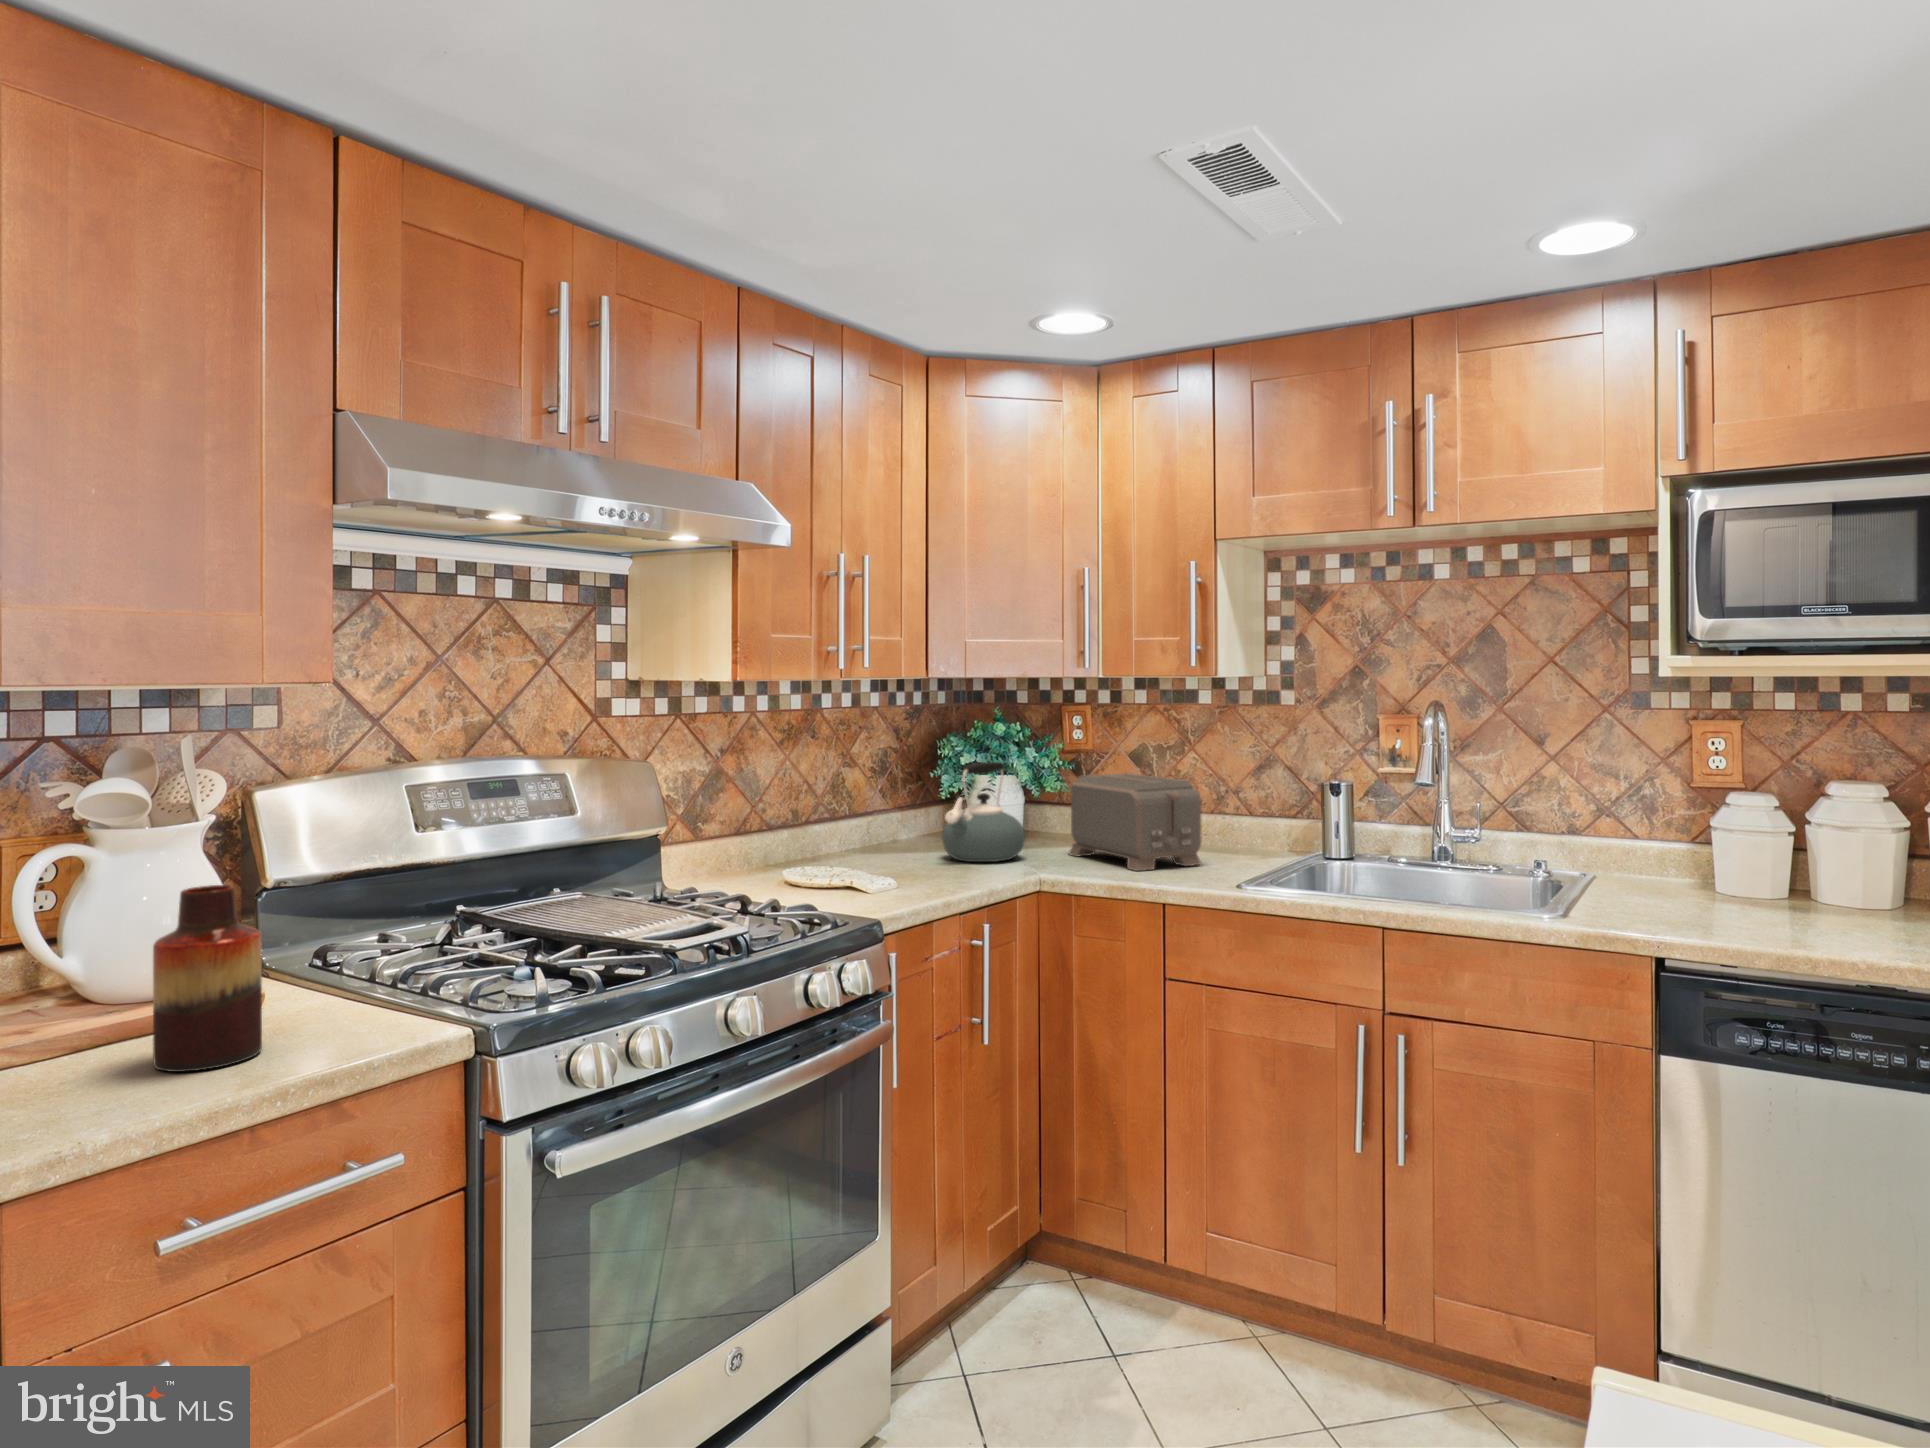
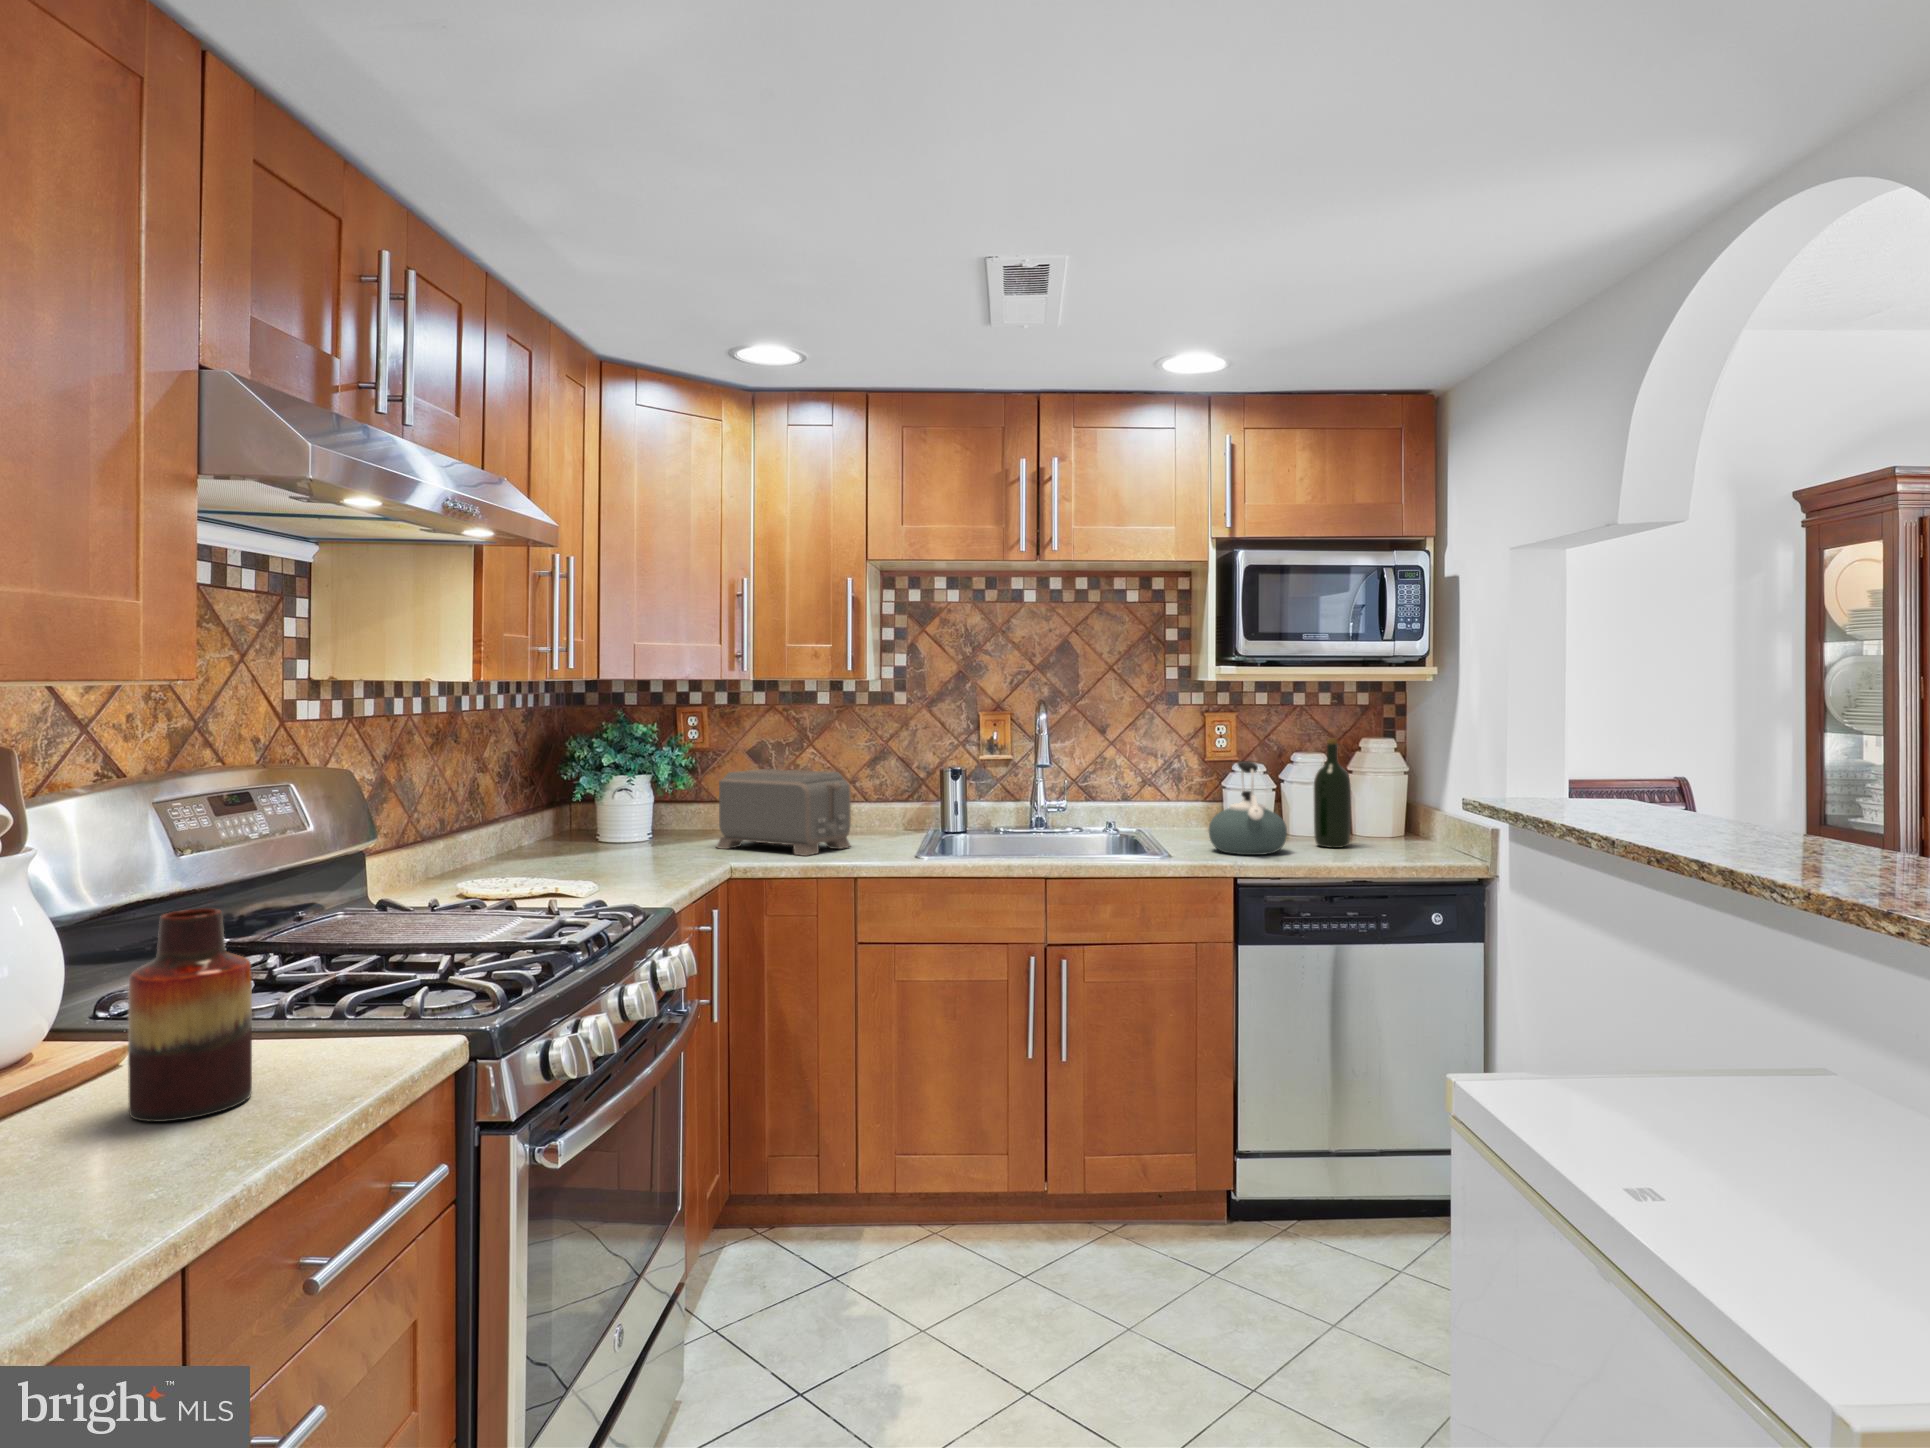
wine bottle: none [1840,761,1907,924] -> present [1314,739,1351,848]
kettle: present [942,762,1025,862] -> present [1209,761,1287,855]

